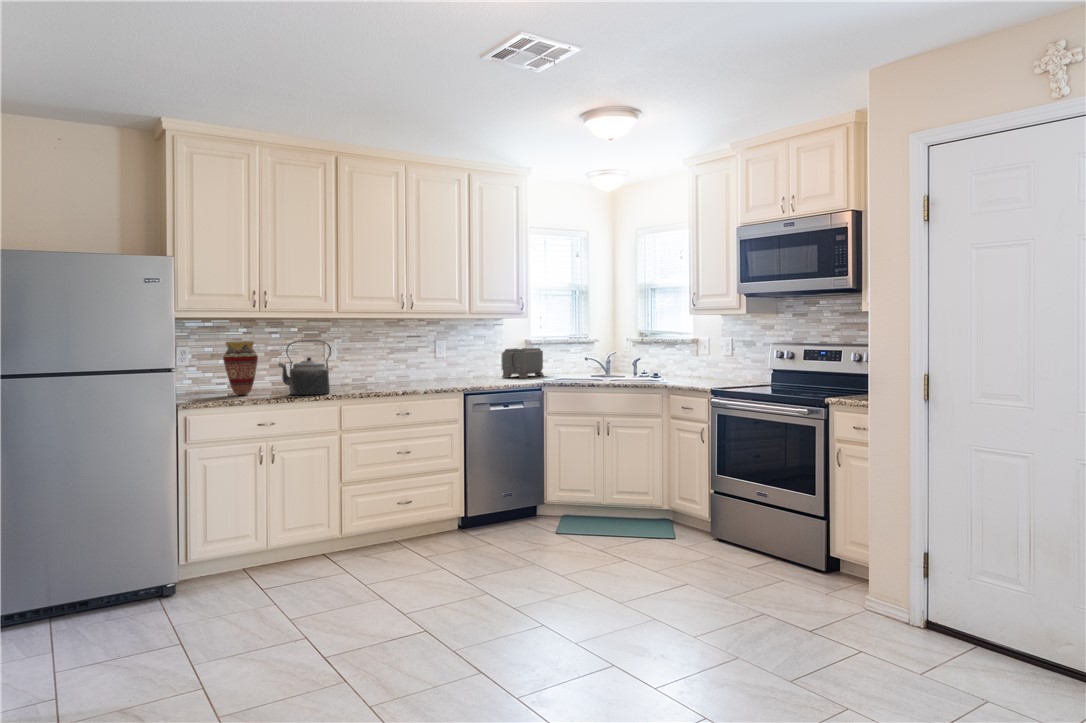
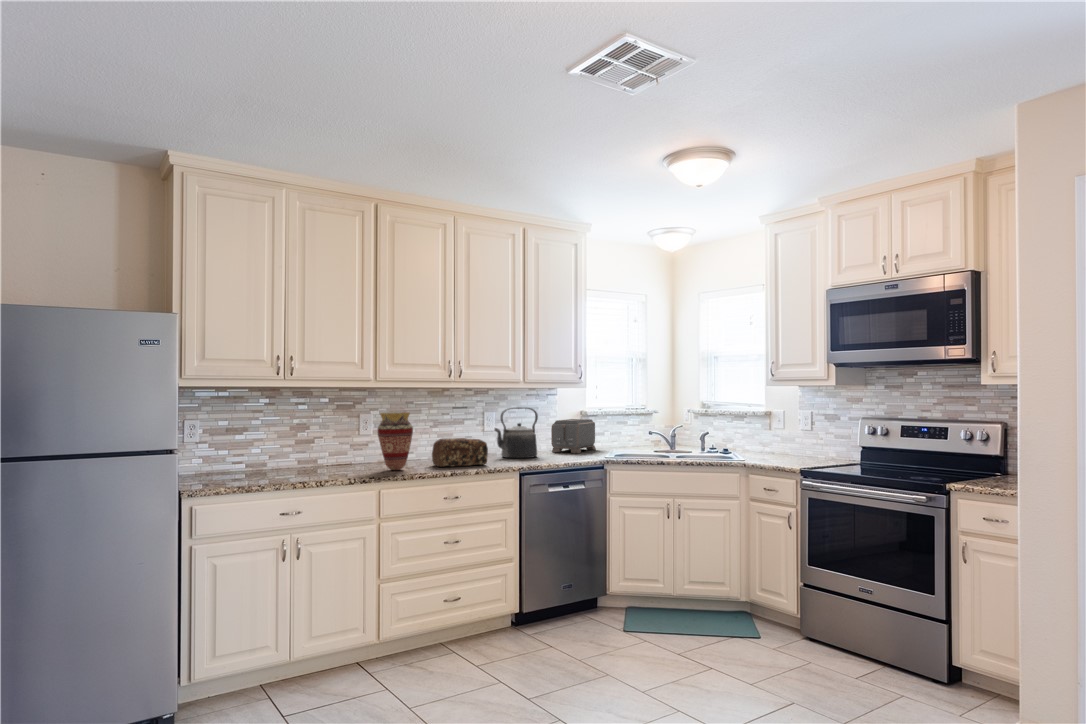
kettle: present [279,340,331,395] -> present [494,407,538,458]
vase: present [223,341,258,395] -> present [378,411,413,470]
bread loaf: none [389,363,439,388] -> present [432,438,488,467]

